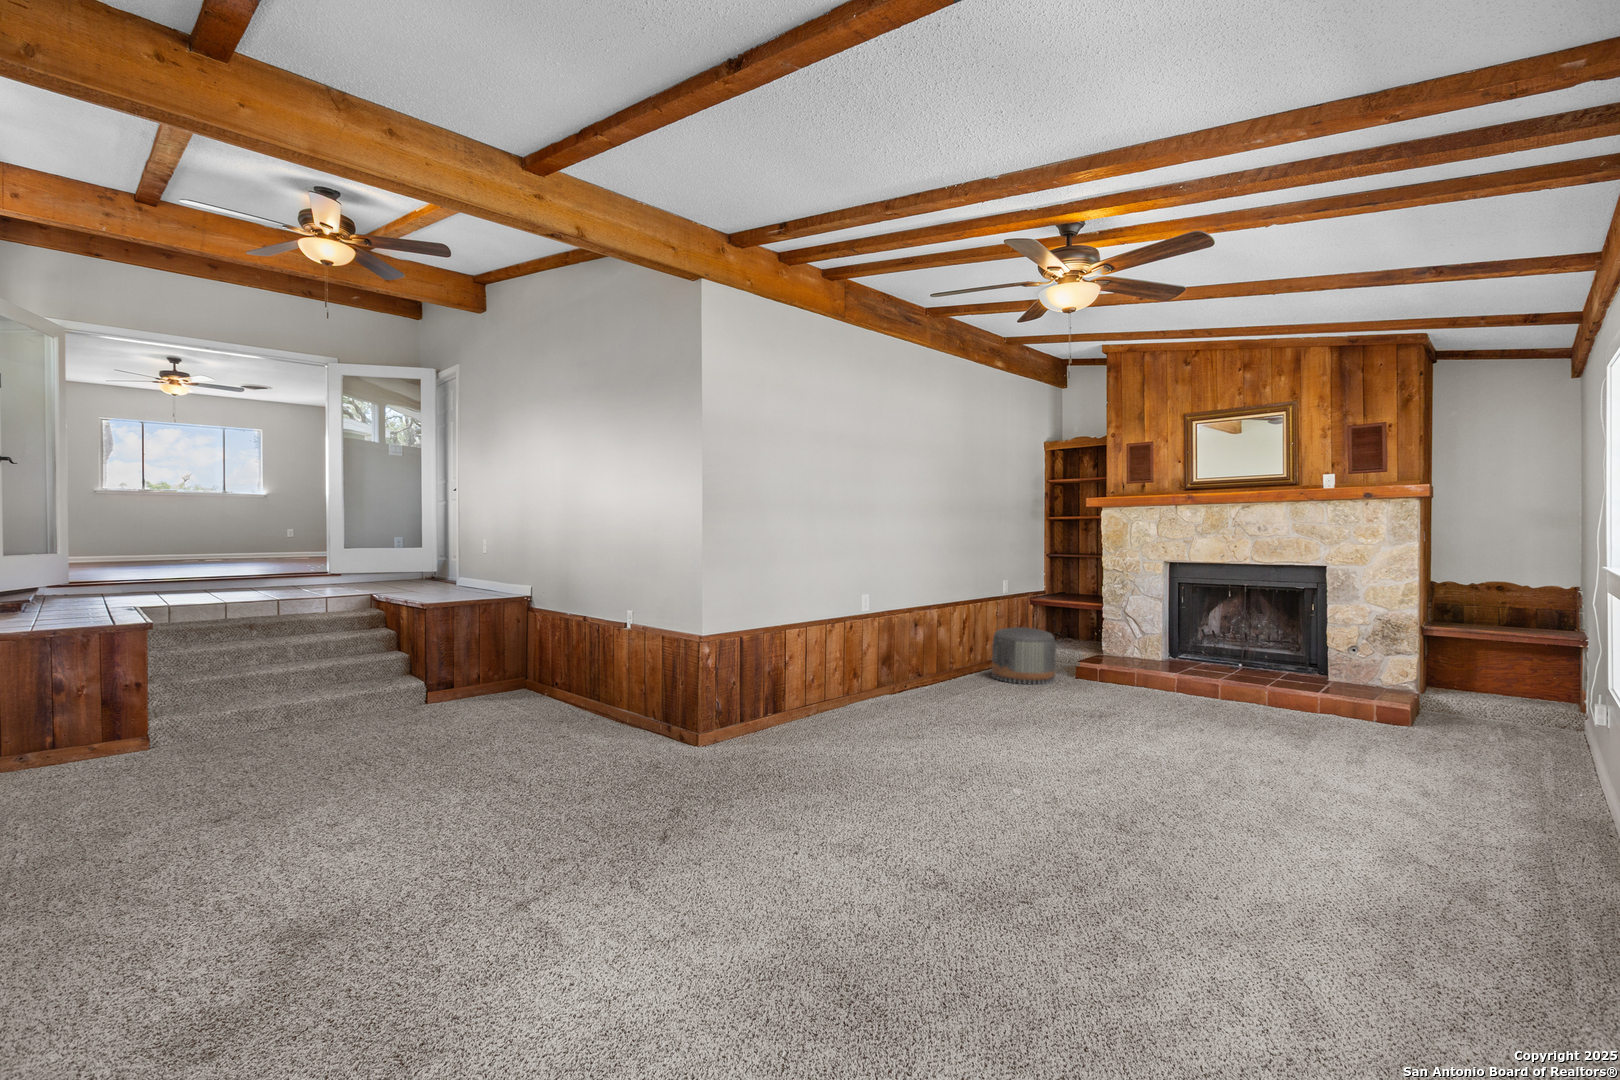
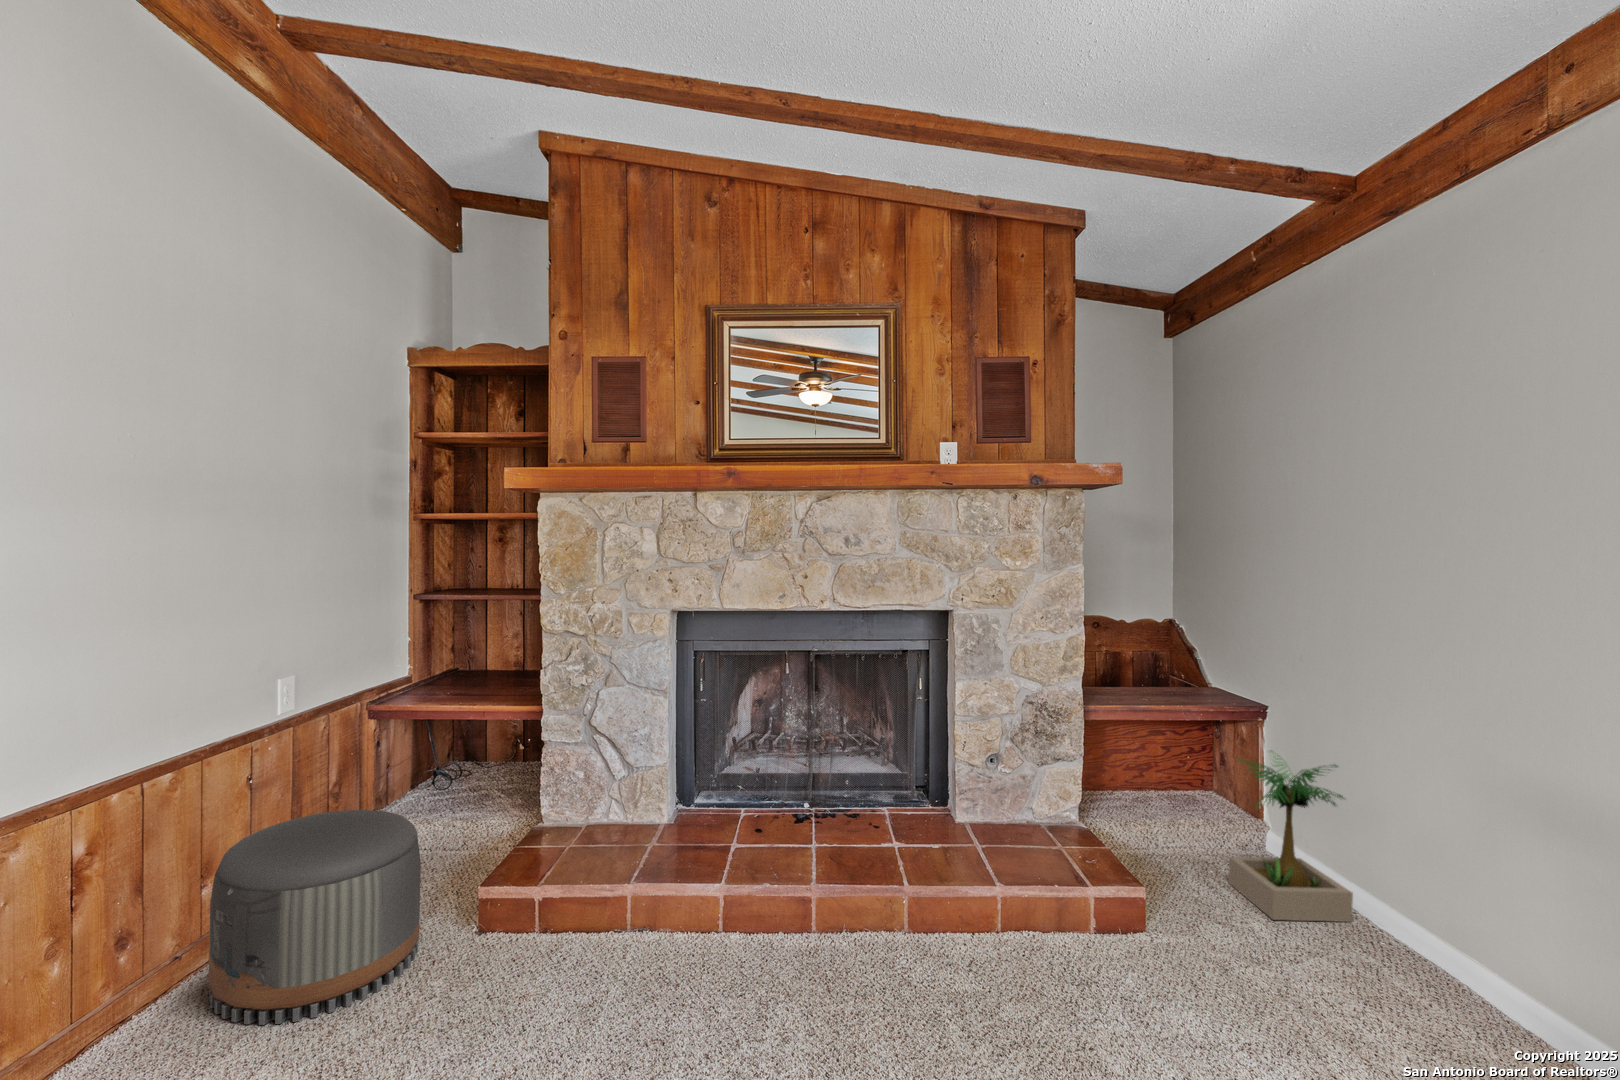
potted plant: none [1489,651,1581,747] -> present [1228,750,1353,922]

